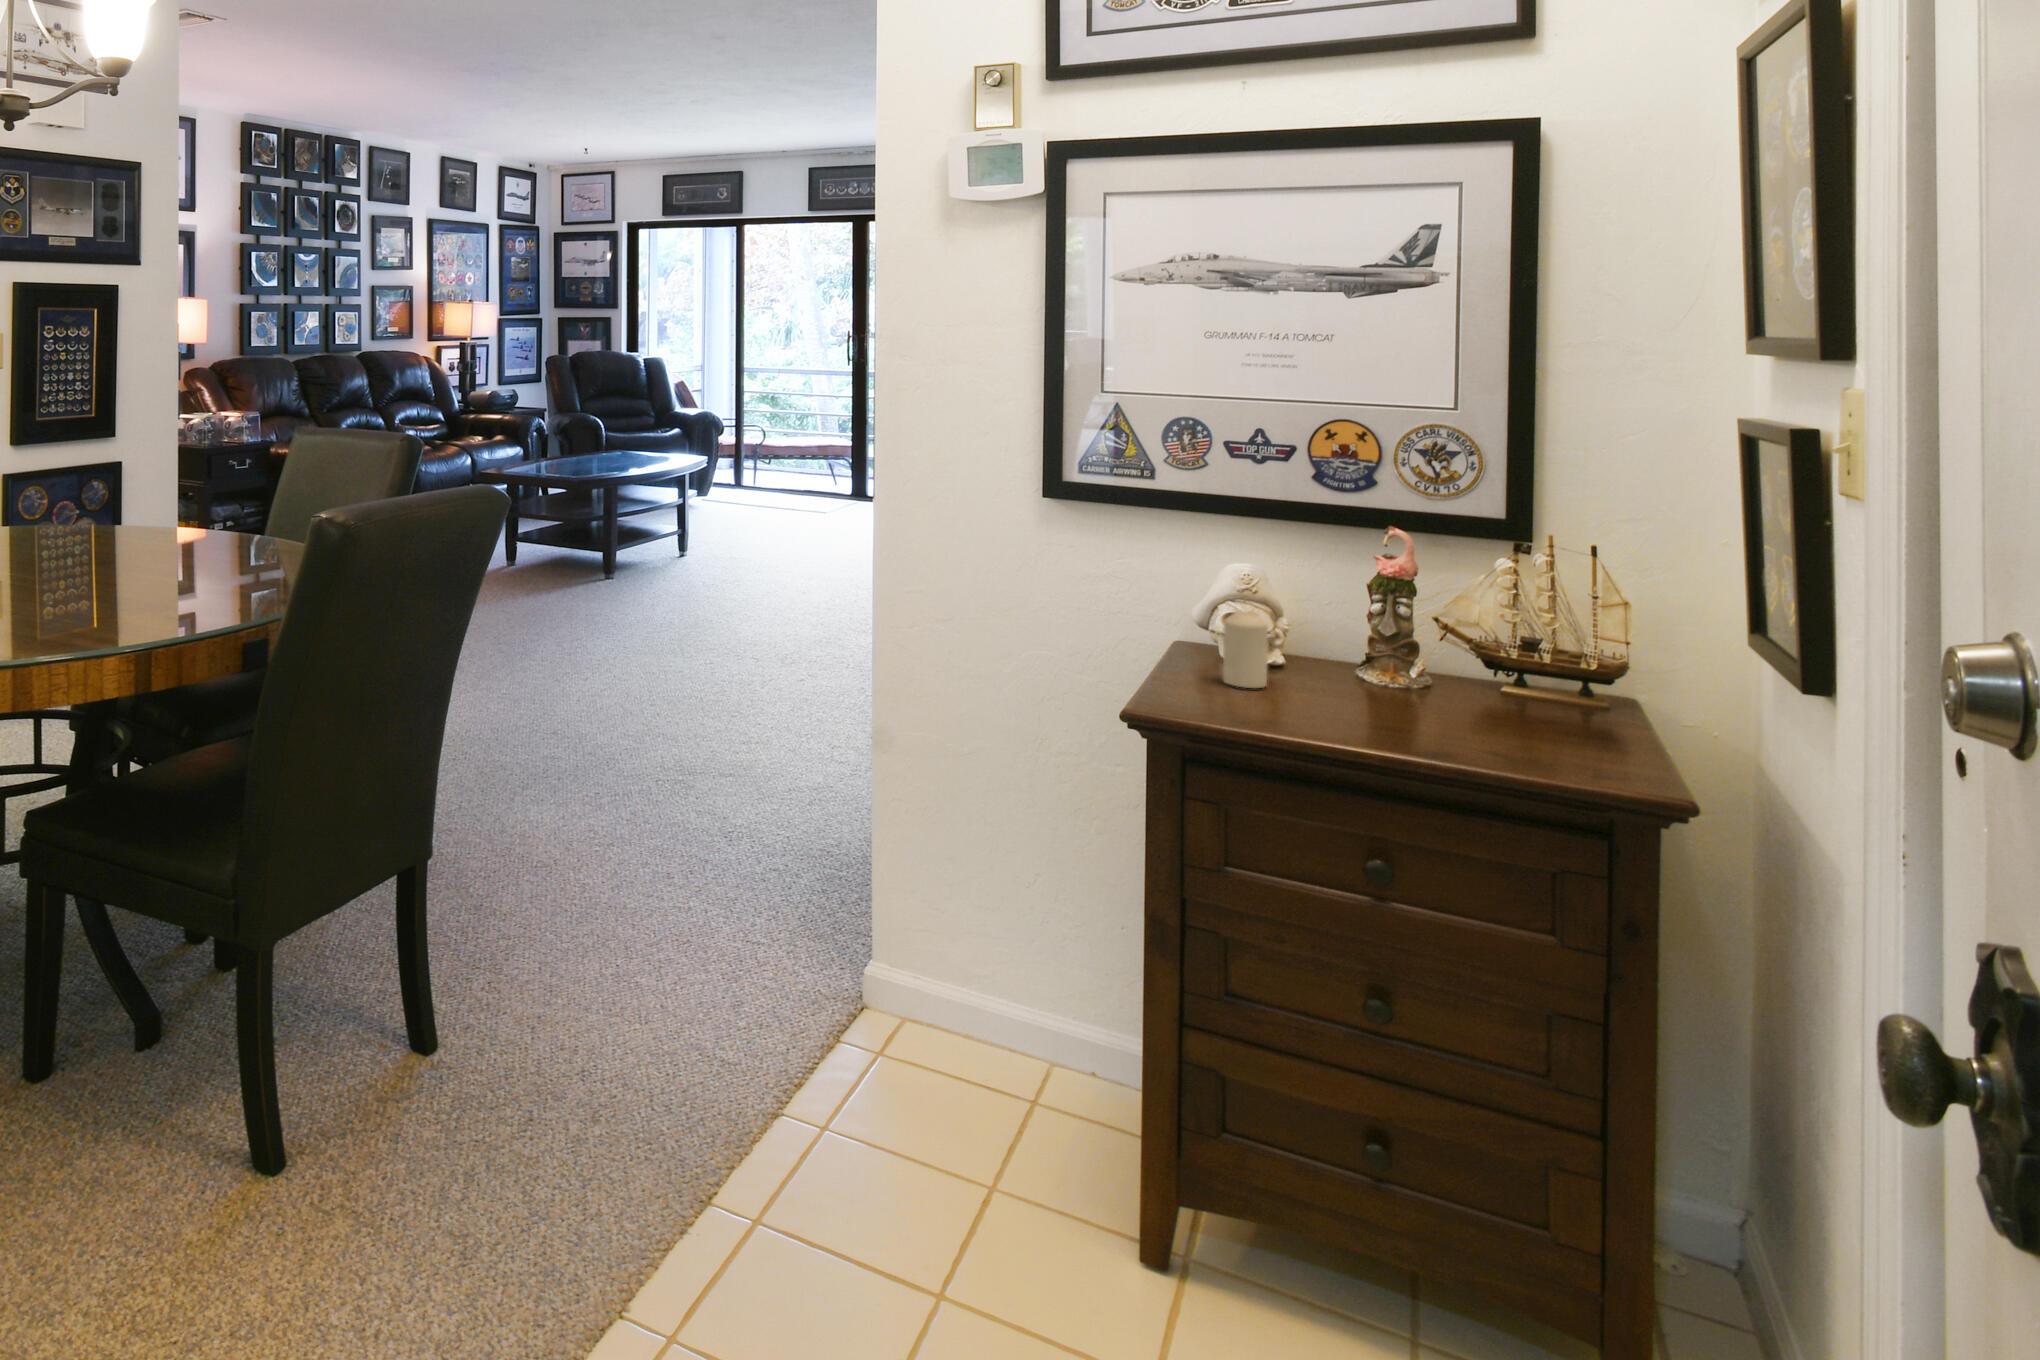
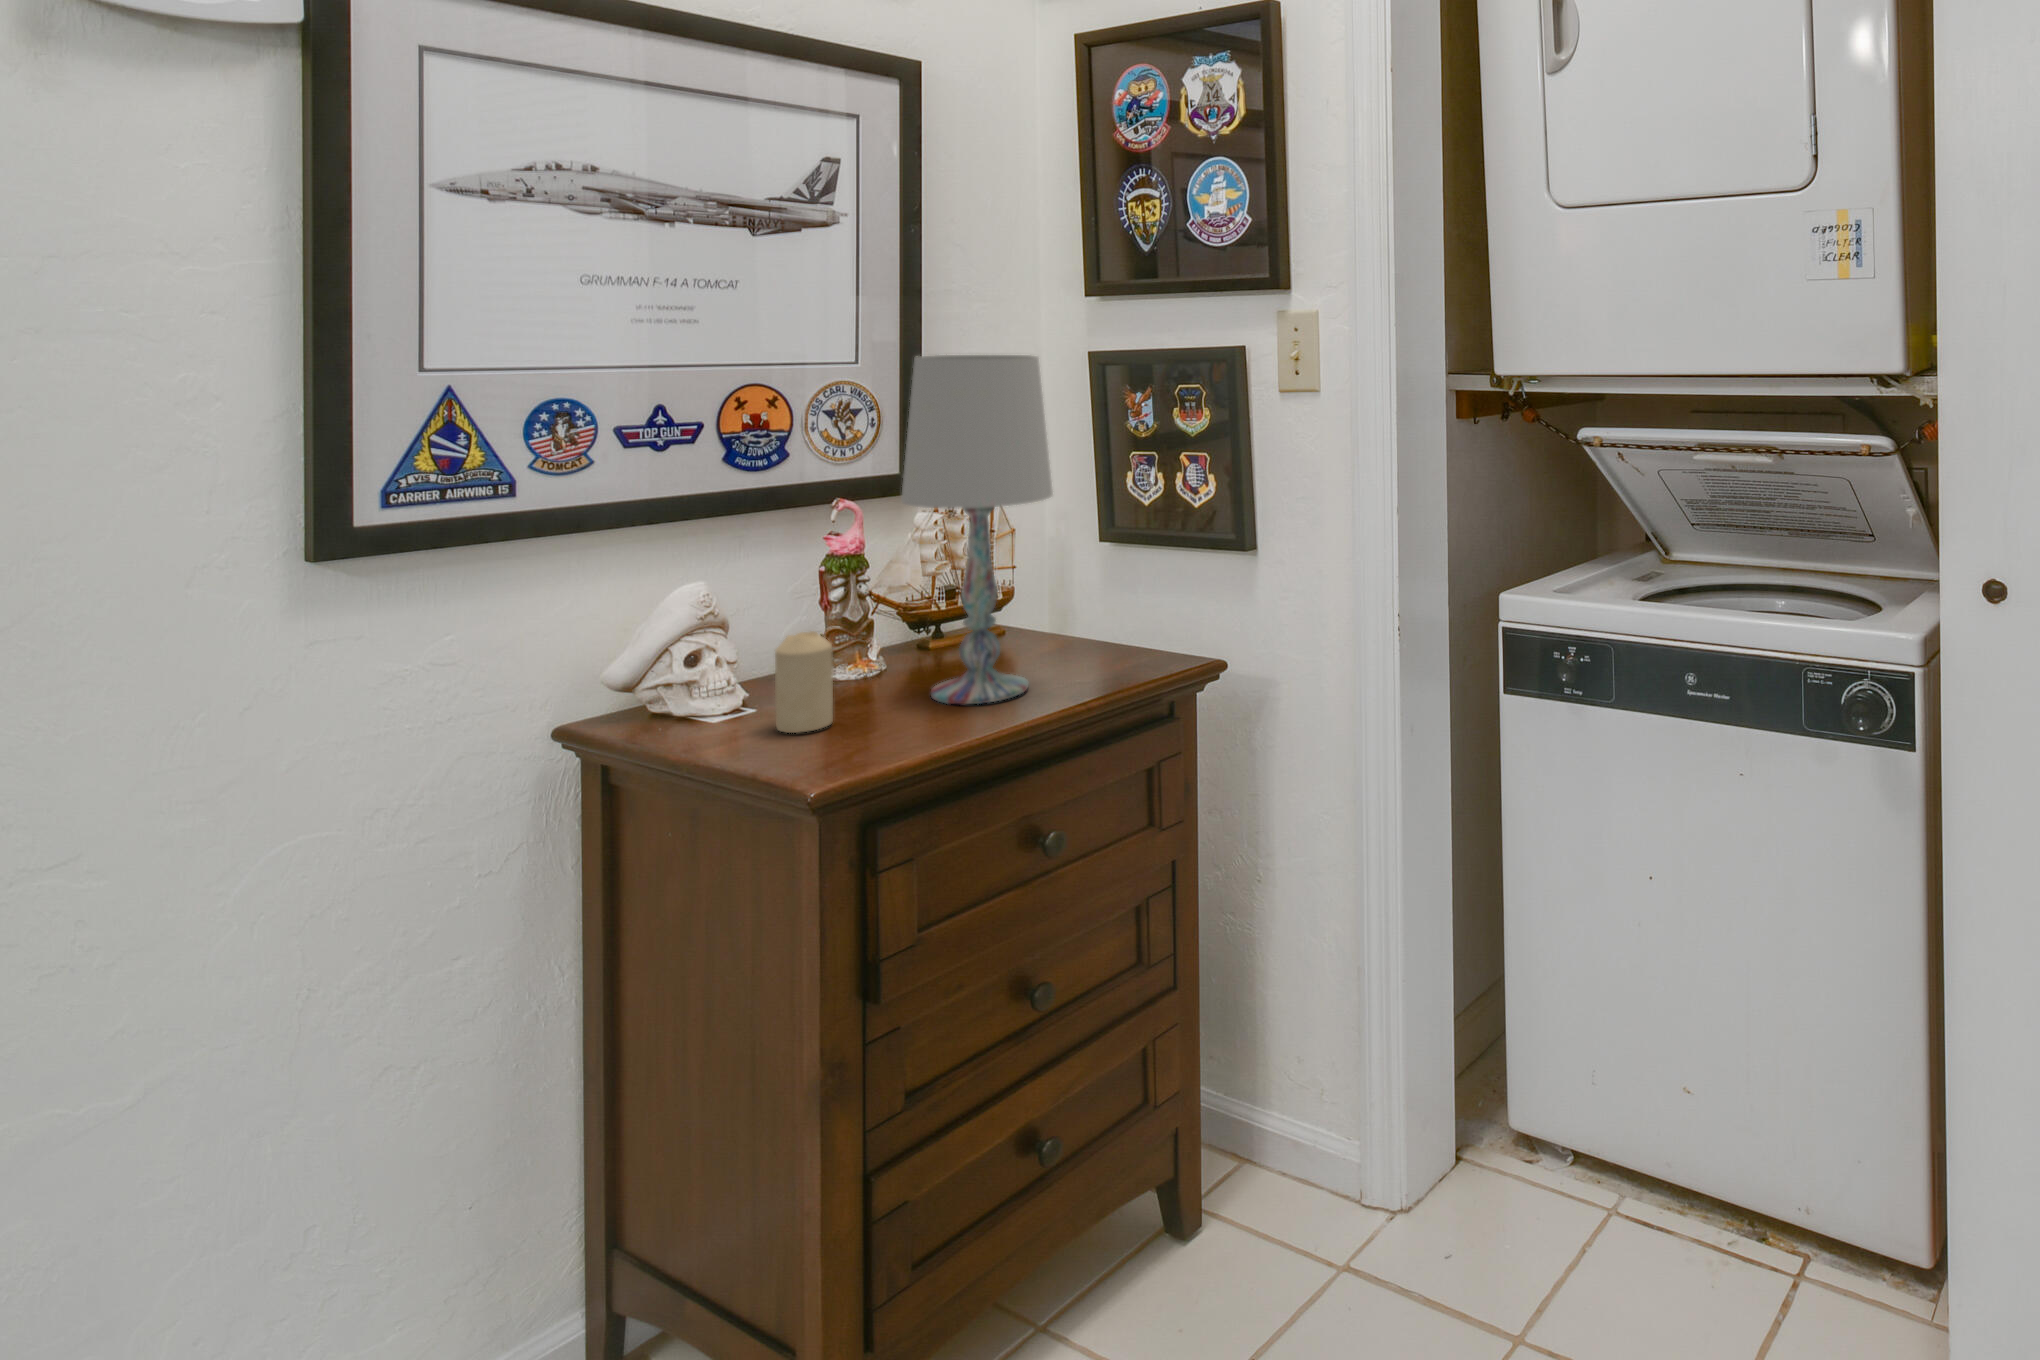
table lamp: none [1338,402,1492,728] -> present [901,355,1053,704]

